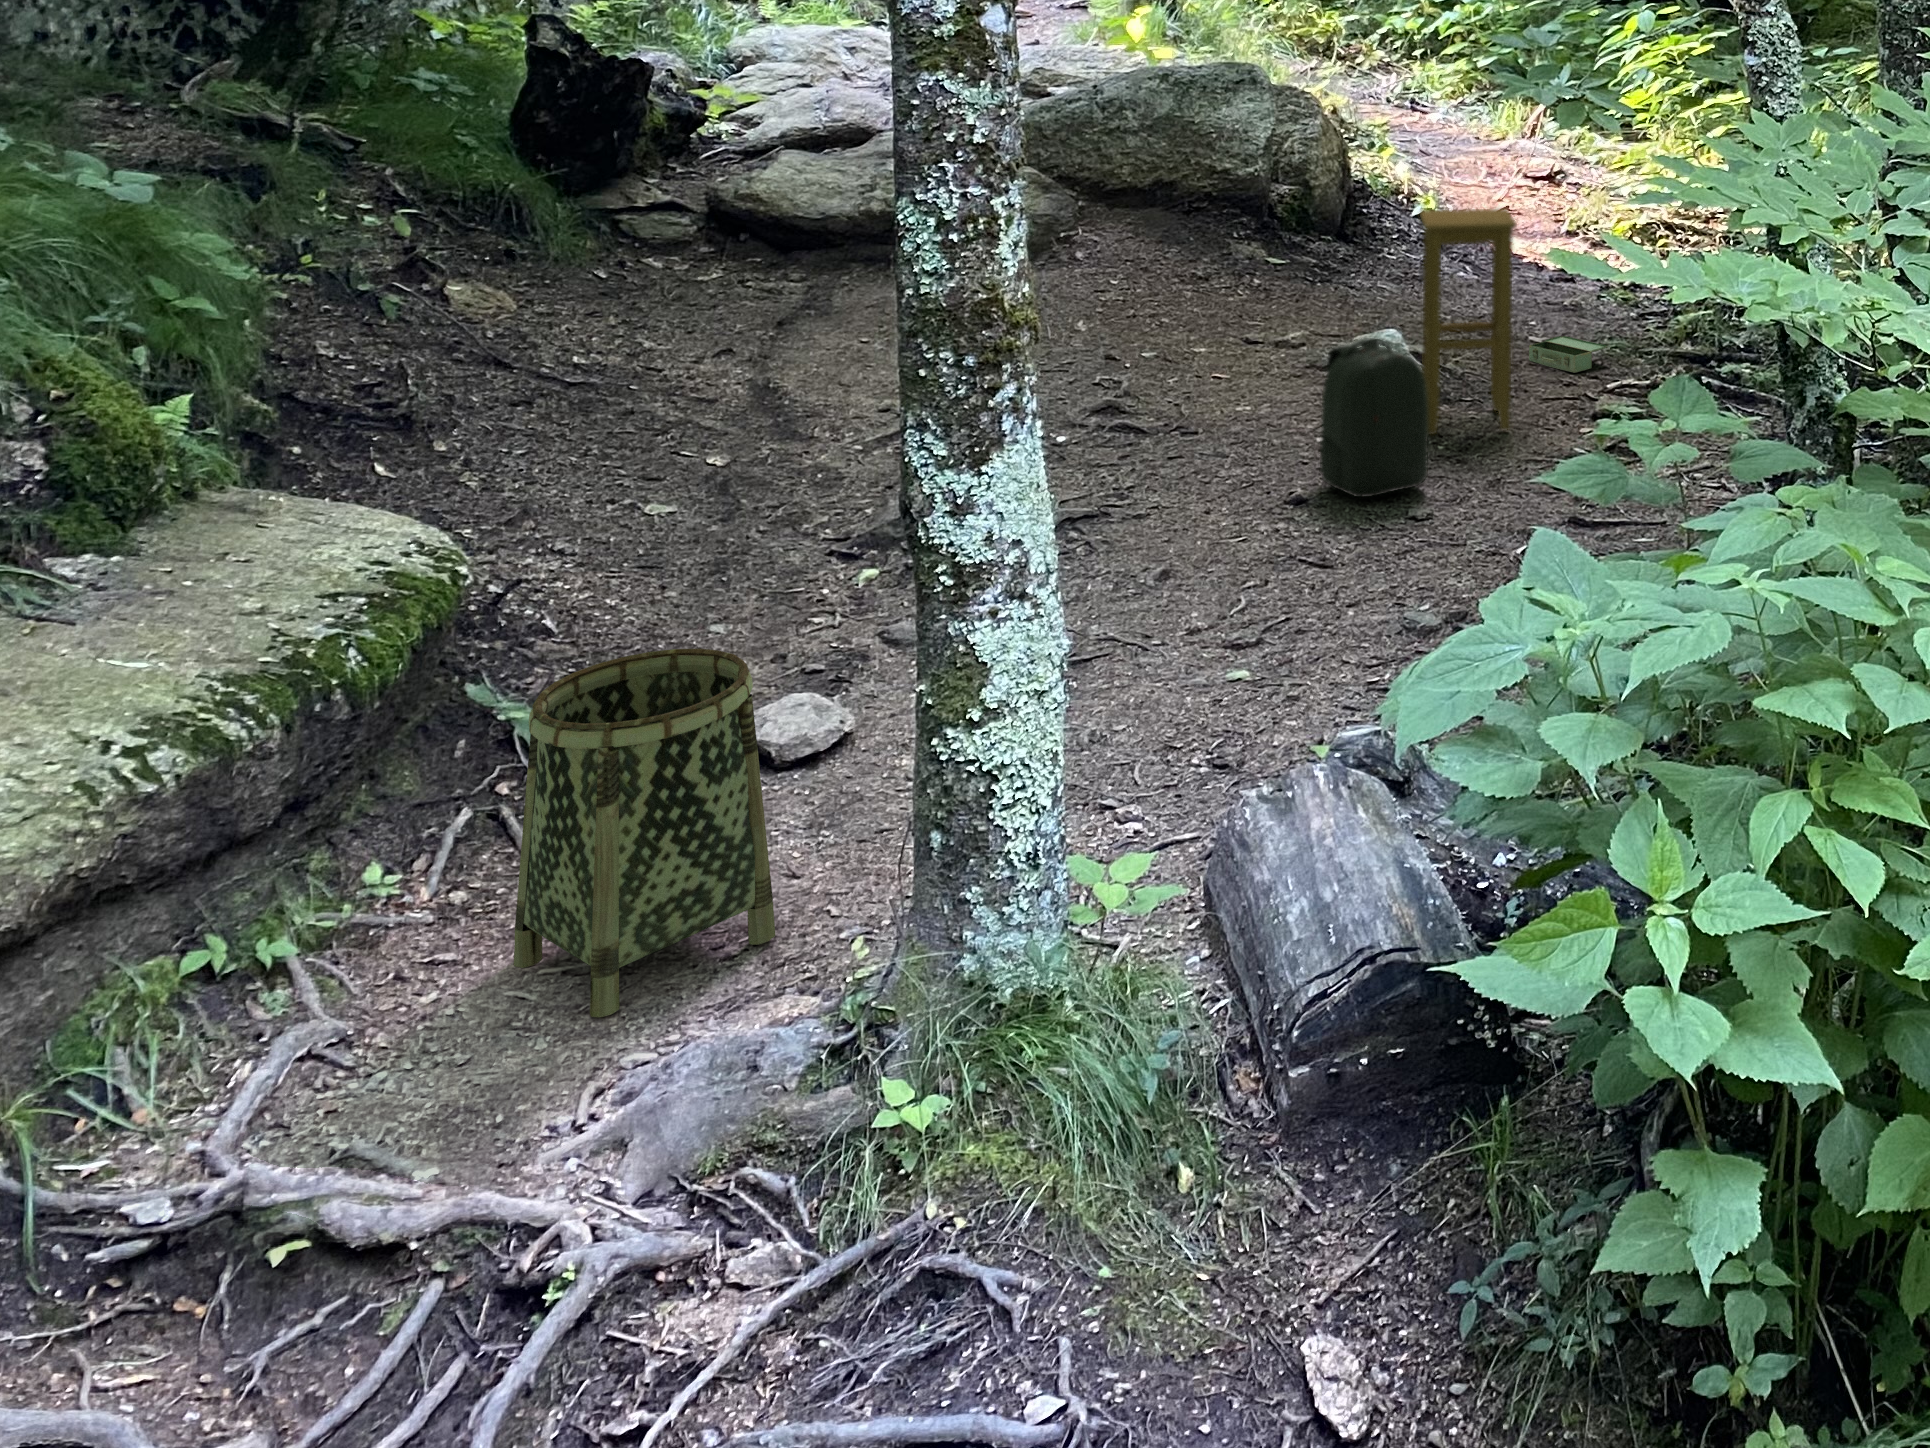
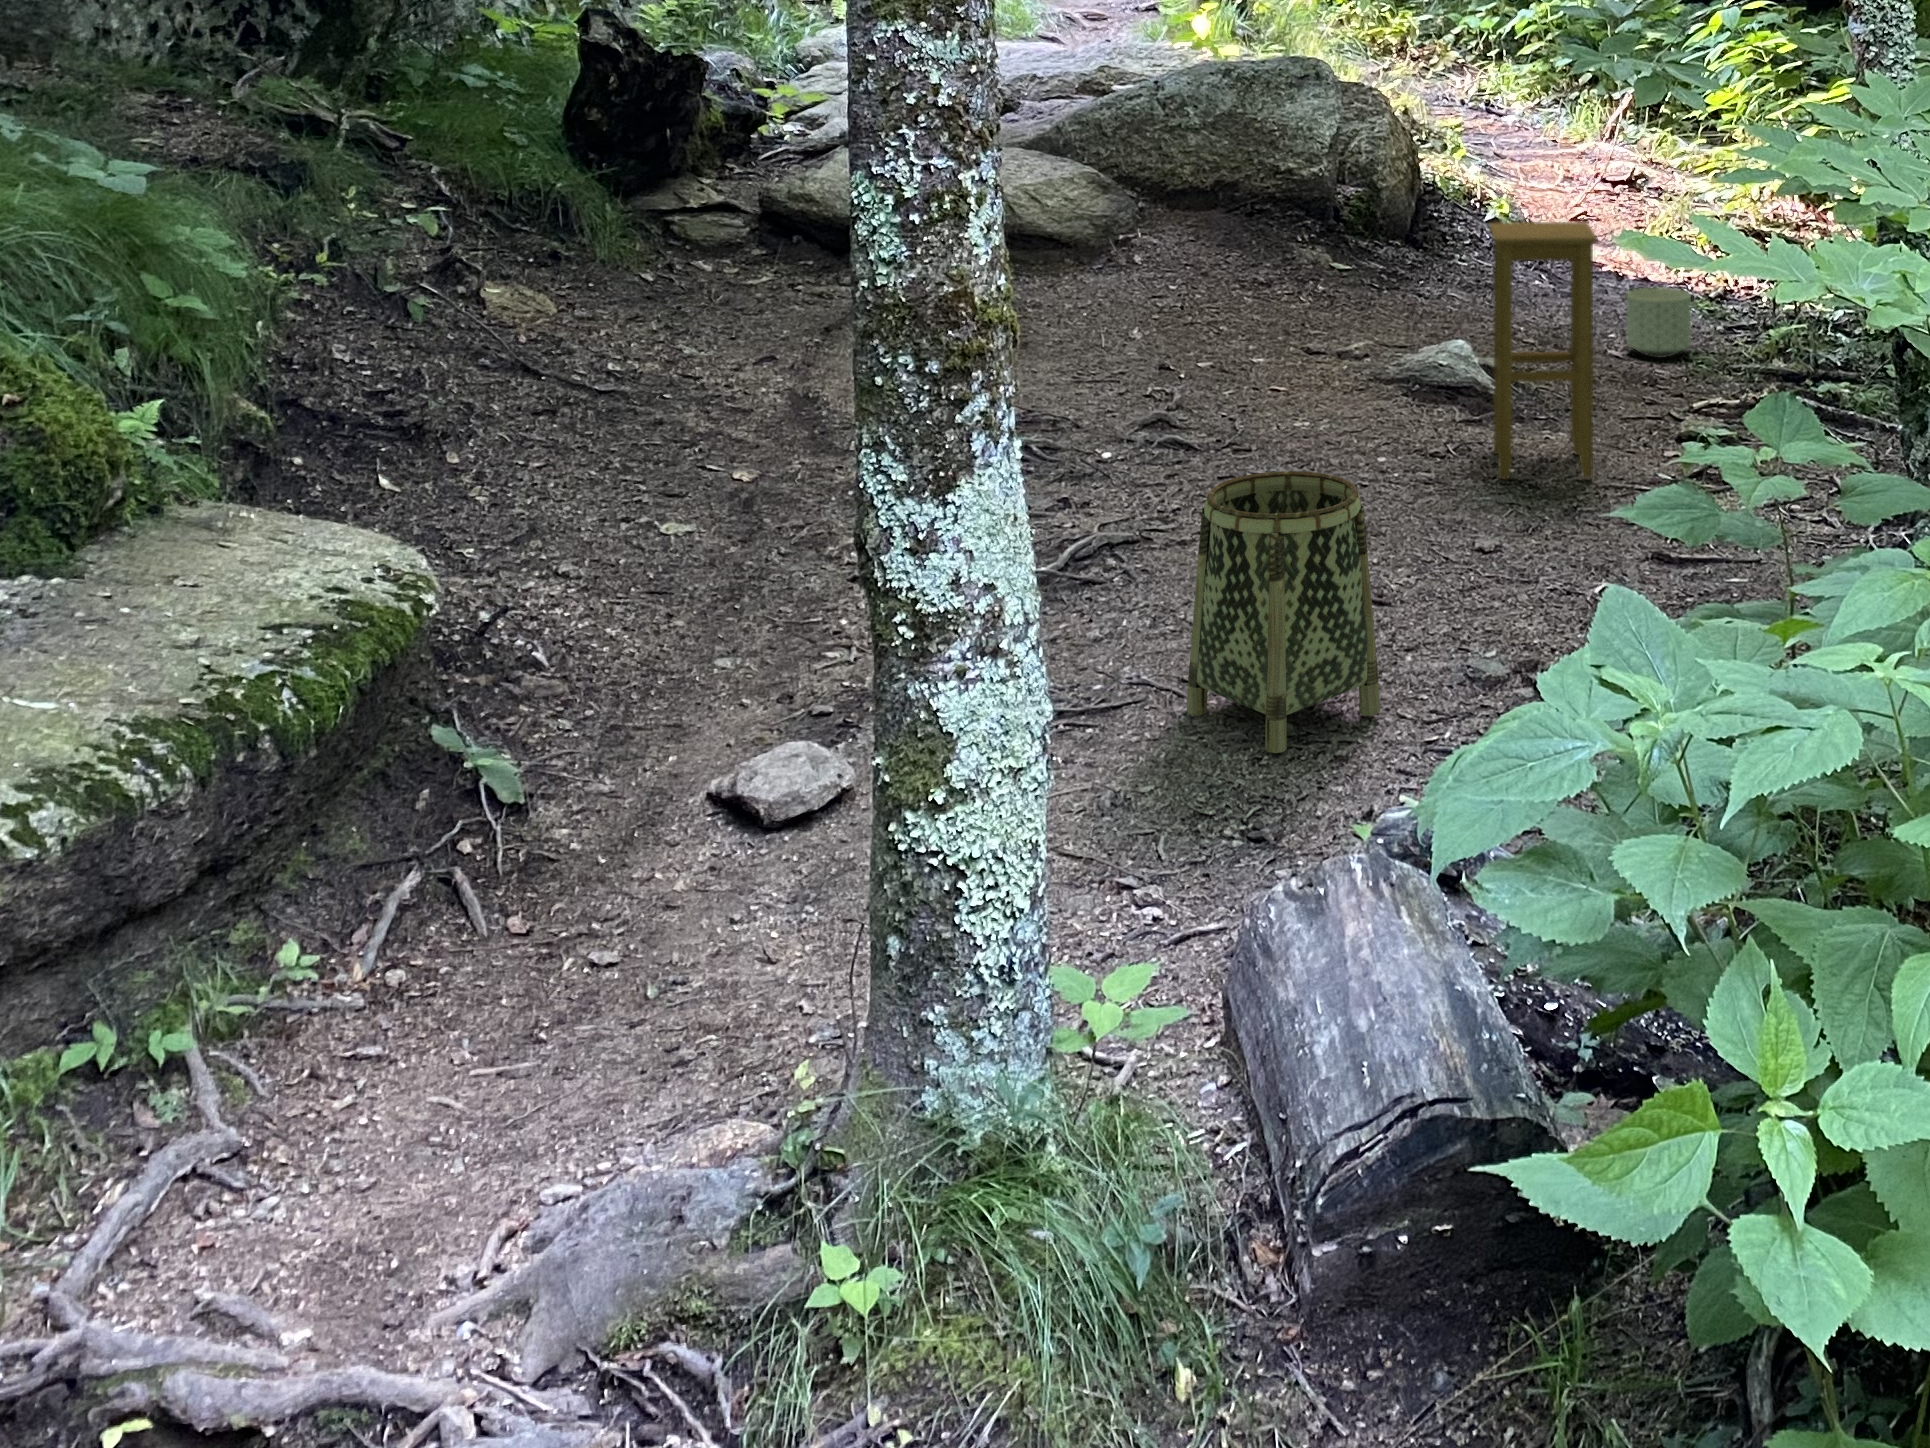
planter: none [1540,262,1597,323] -> present [1627,288,1691,358]
toolbox: present [1529,336,1607,373] -> none [1615,371,1704,414]
backpack: present [1320,338,1428,497] -> none [1377,365,1499,549]
basket: present [514,649,775,1017] -> present [1187,471,1380,753]

